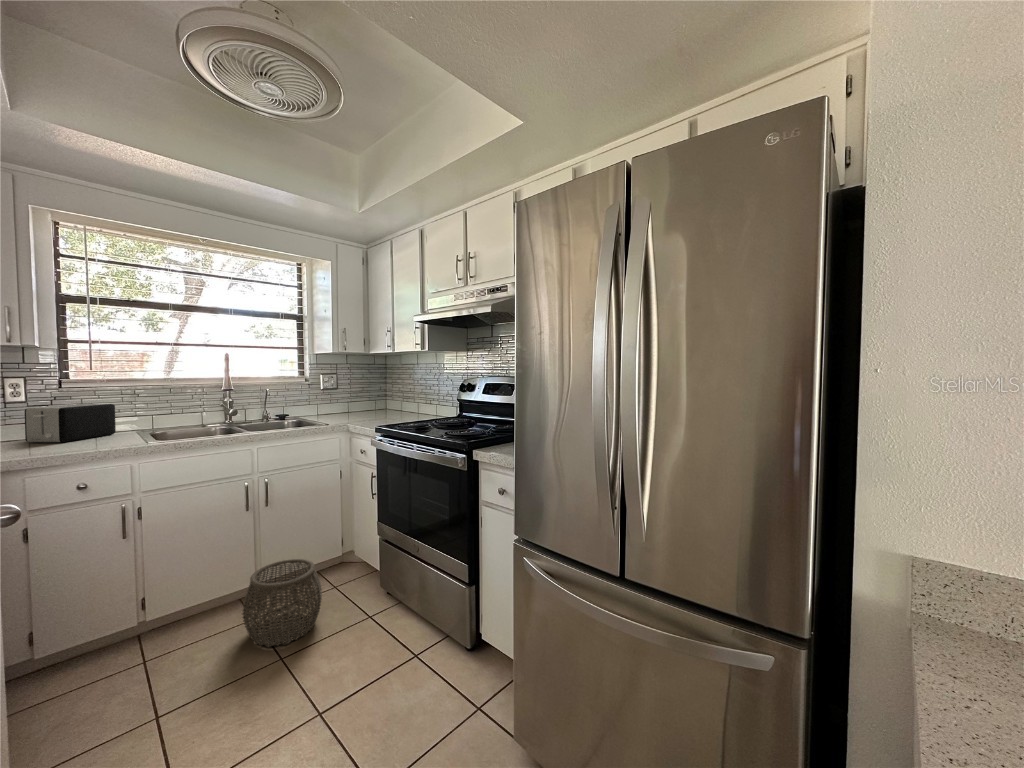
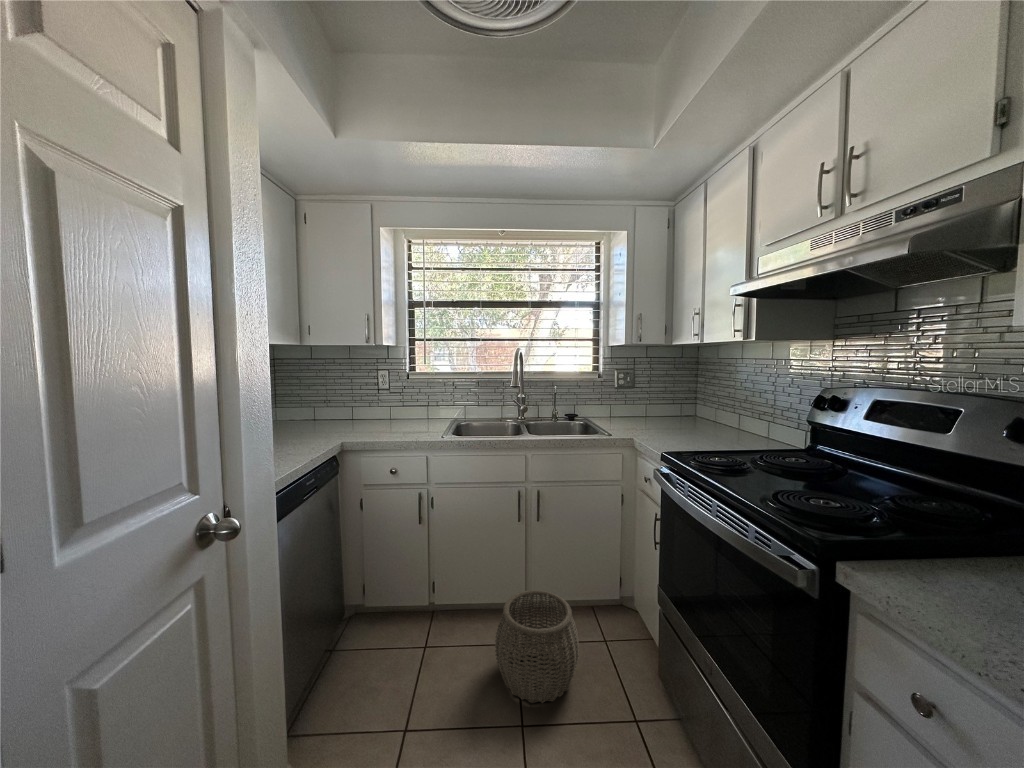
toaster: present [25,404,116,442] -> none [384,392,439,425]

